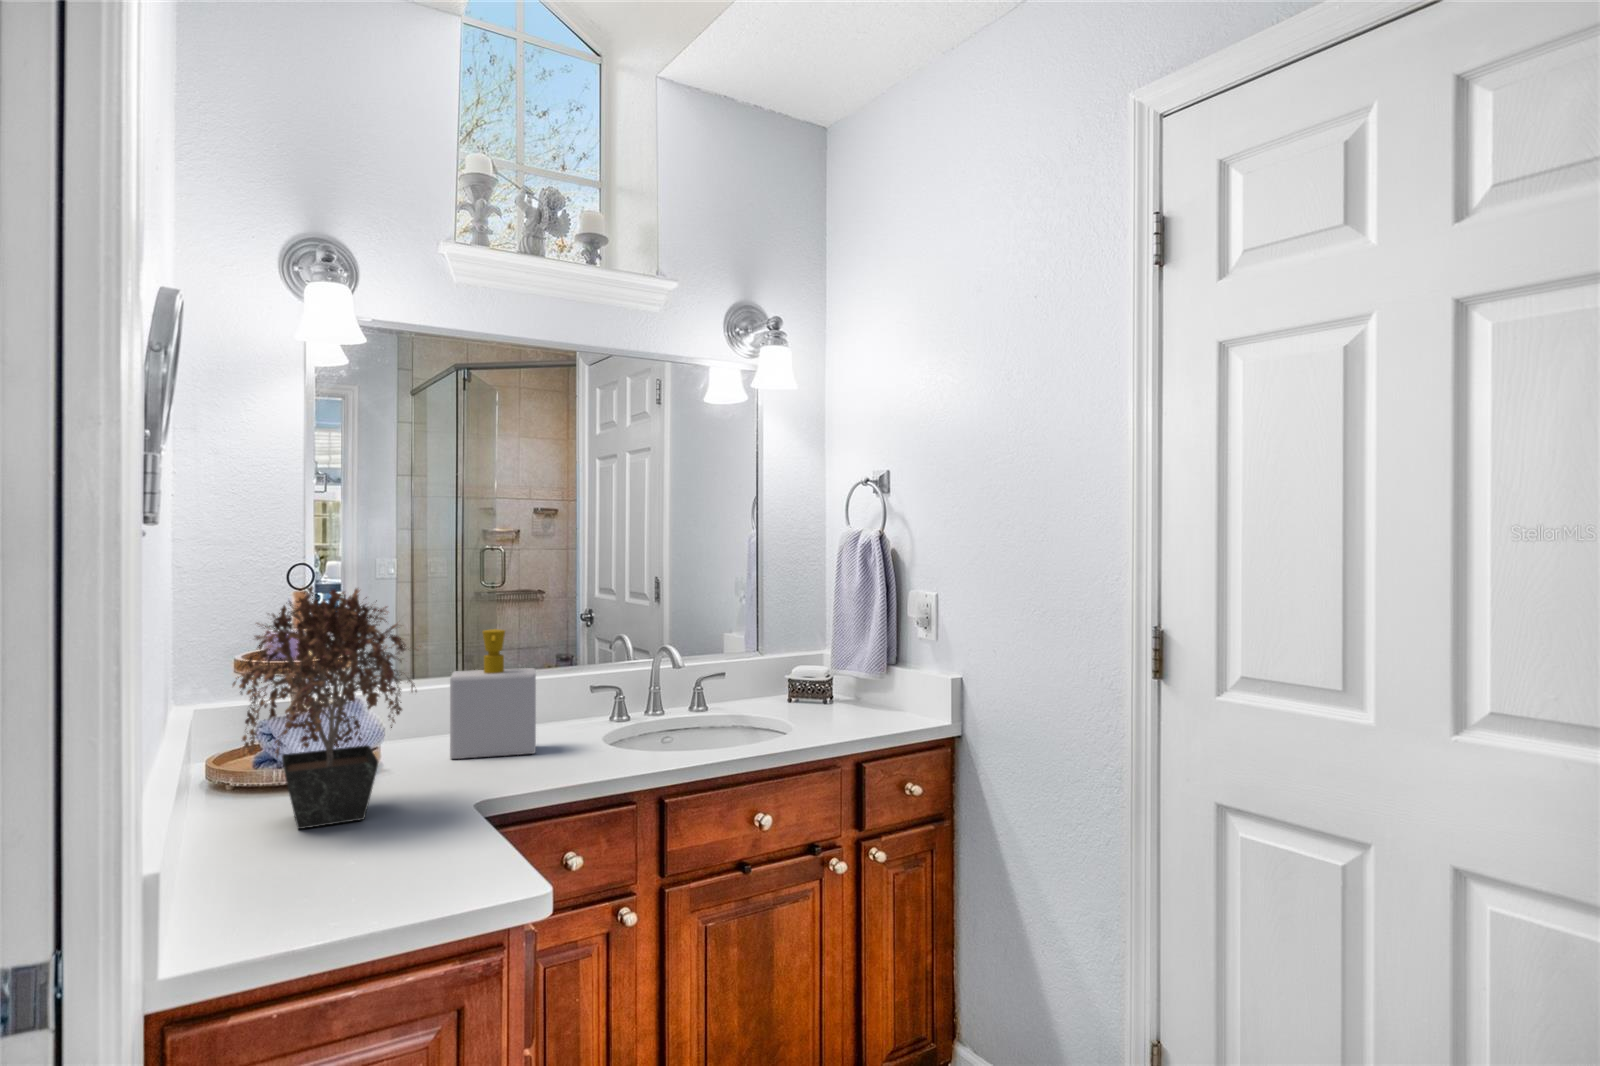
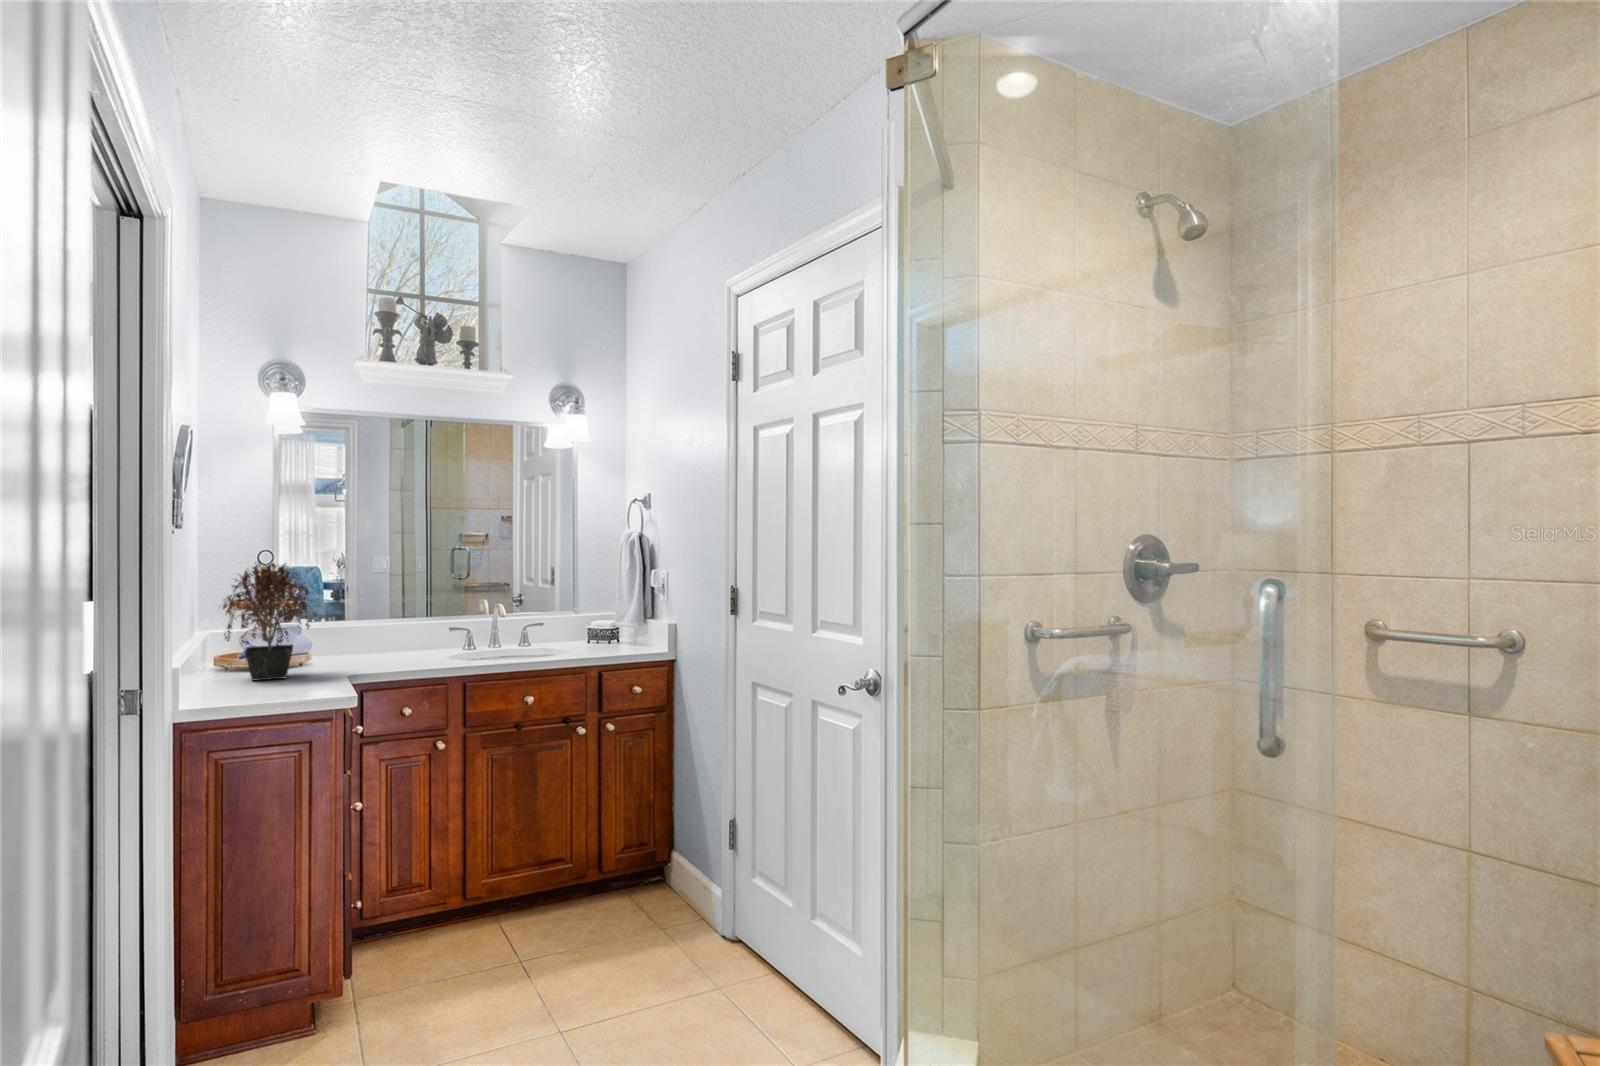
soap bottle: present [450,629,536,759] -> none [350,590,404,662]

